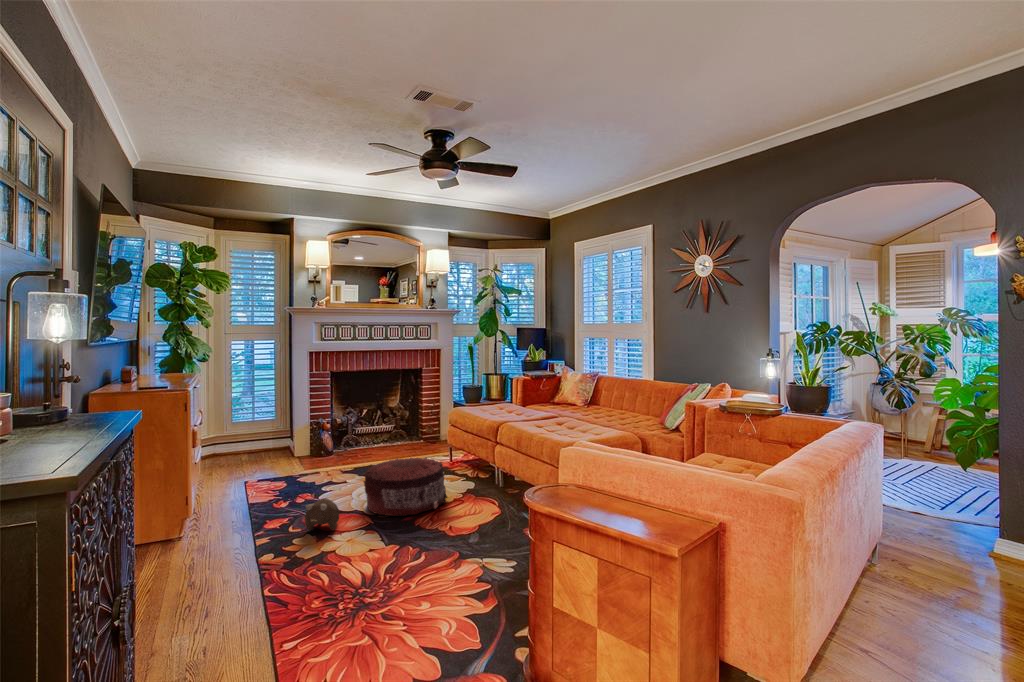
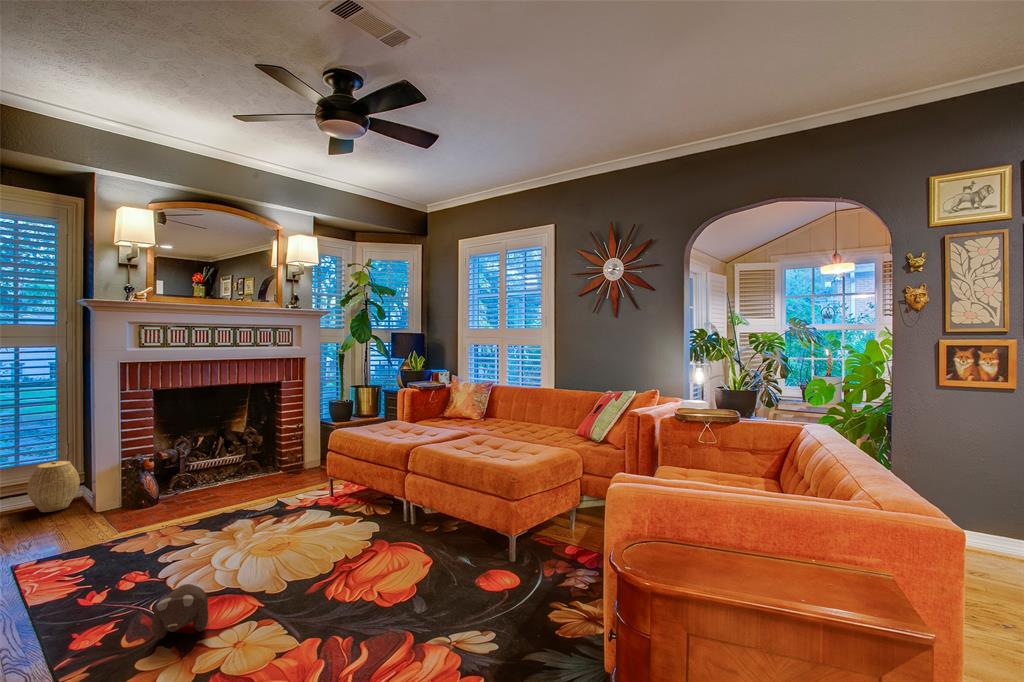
woven basket: none [259,420,288,454] -> present [27,461,80,512]
pouf: present [364,458,447,516] -> none [238,499,357,591]

